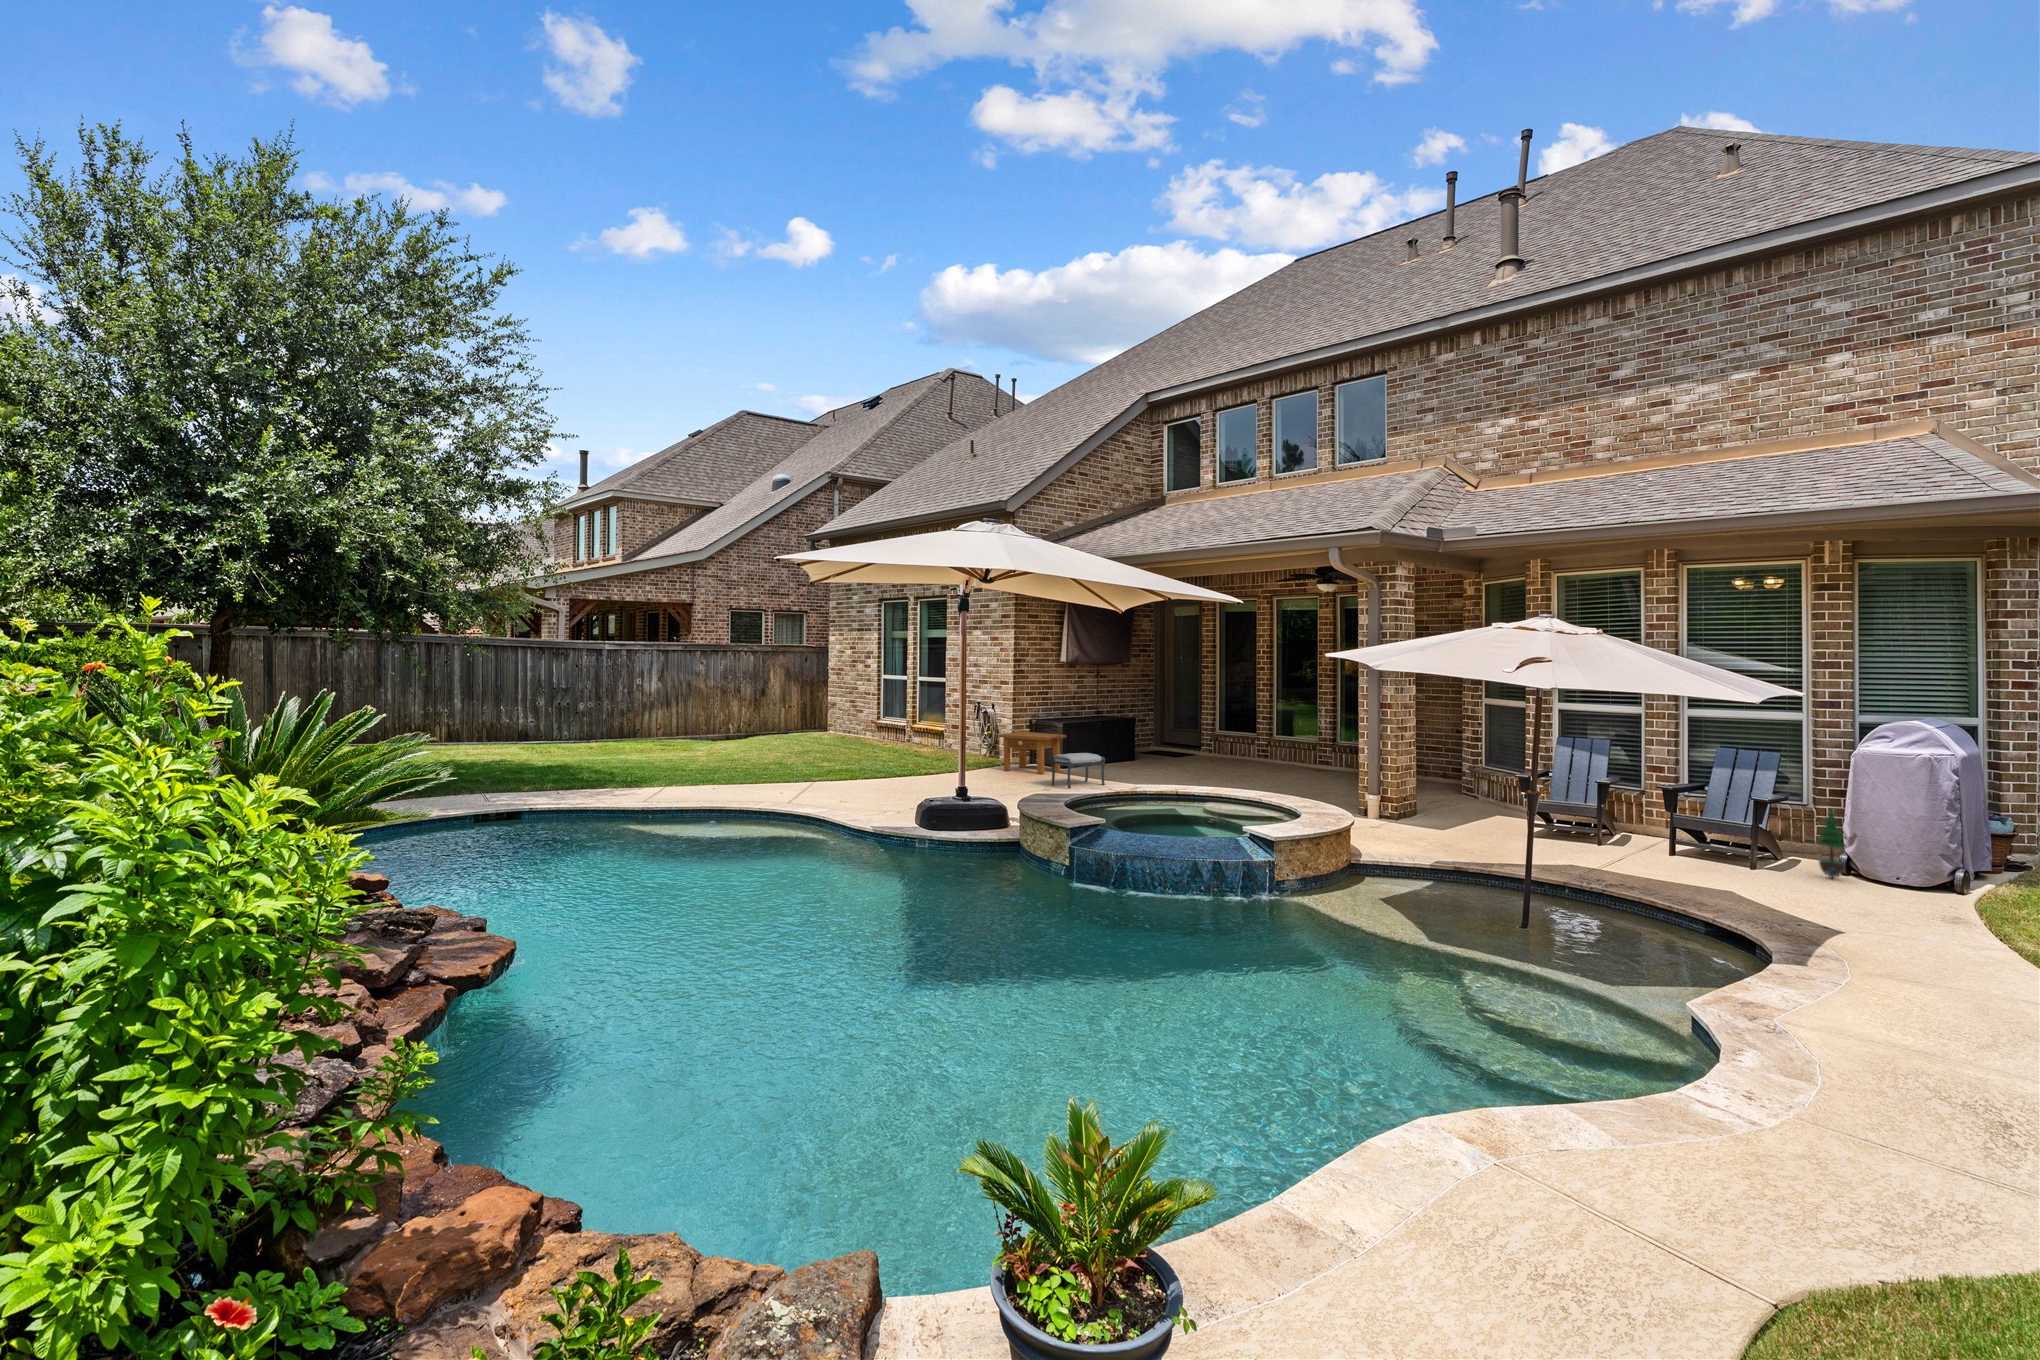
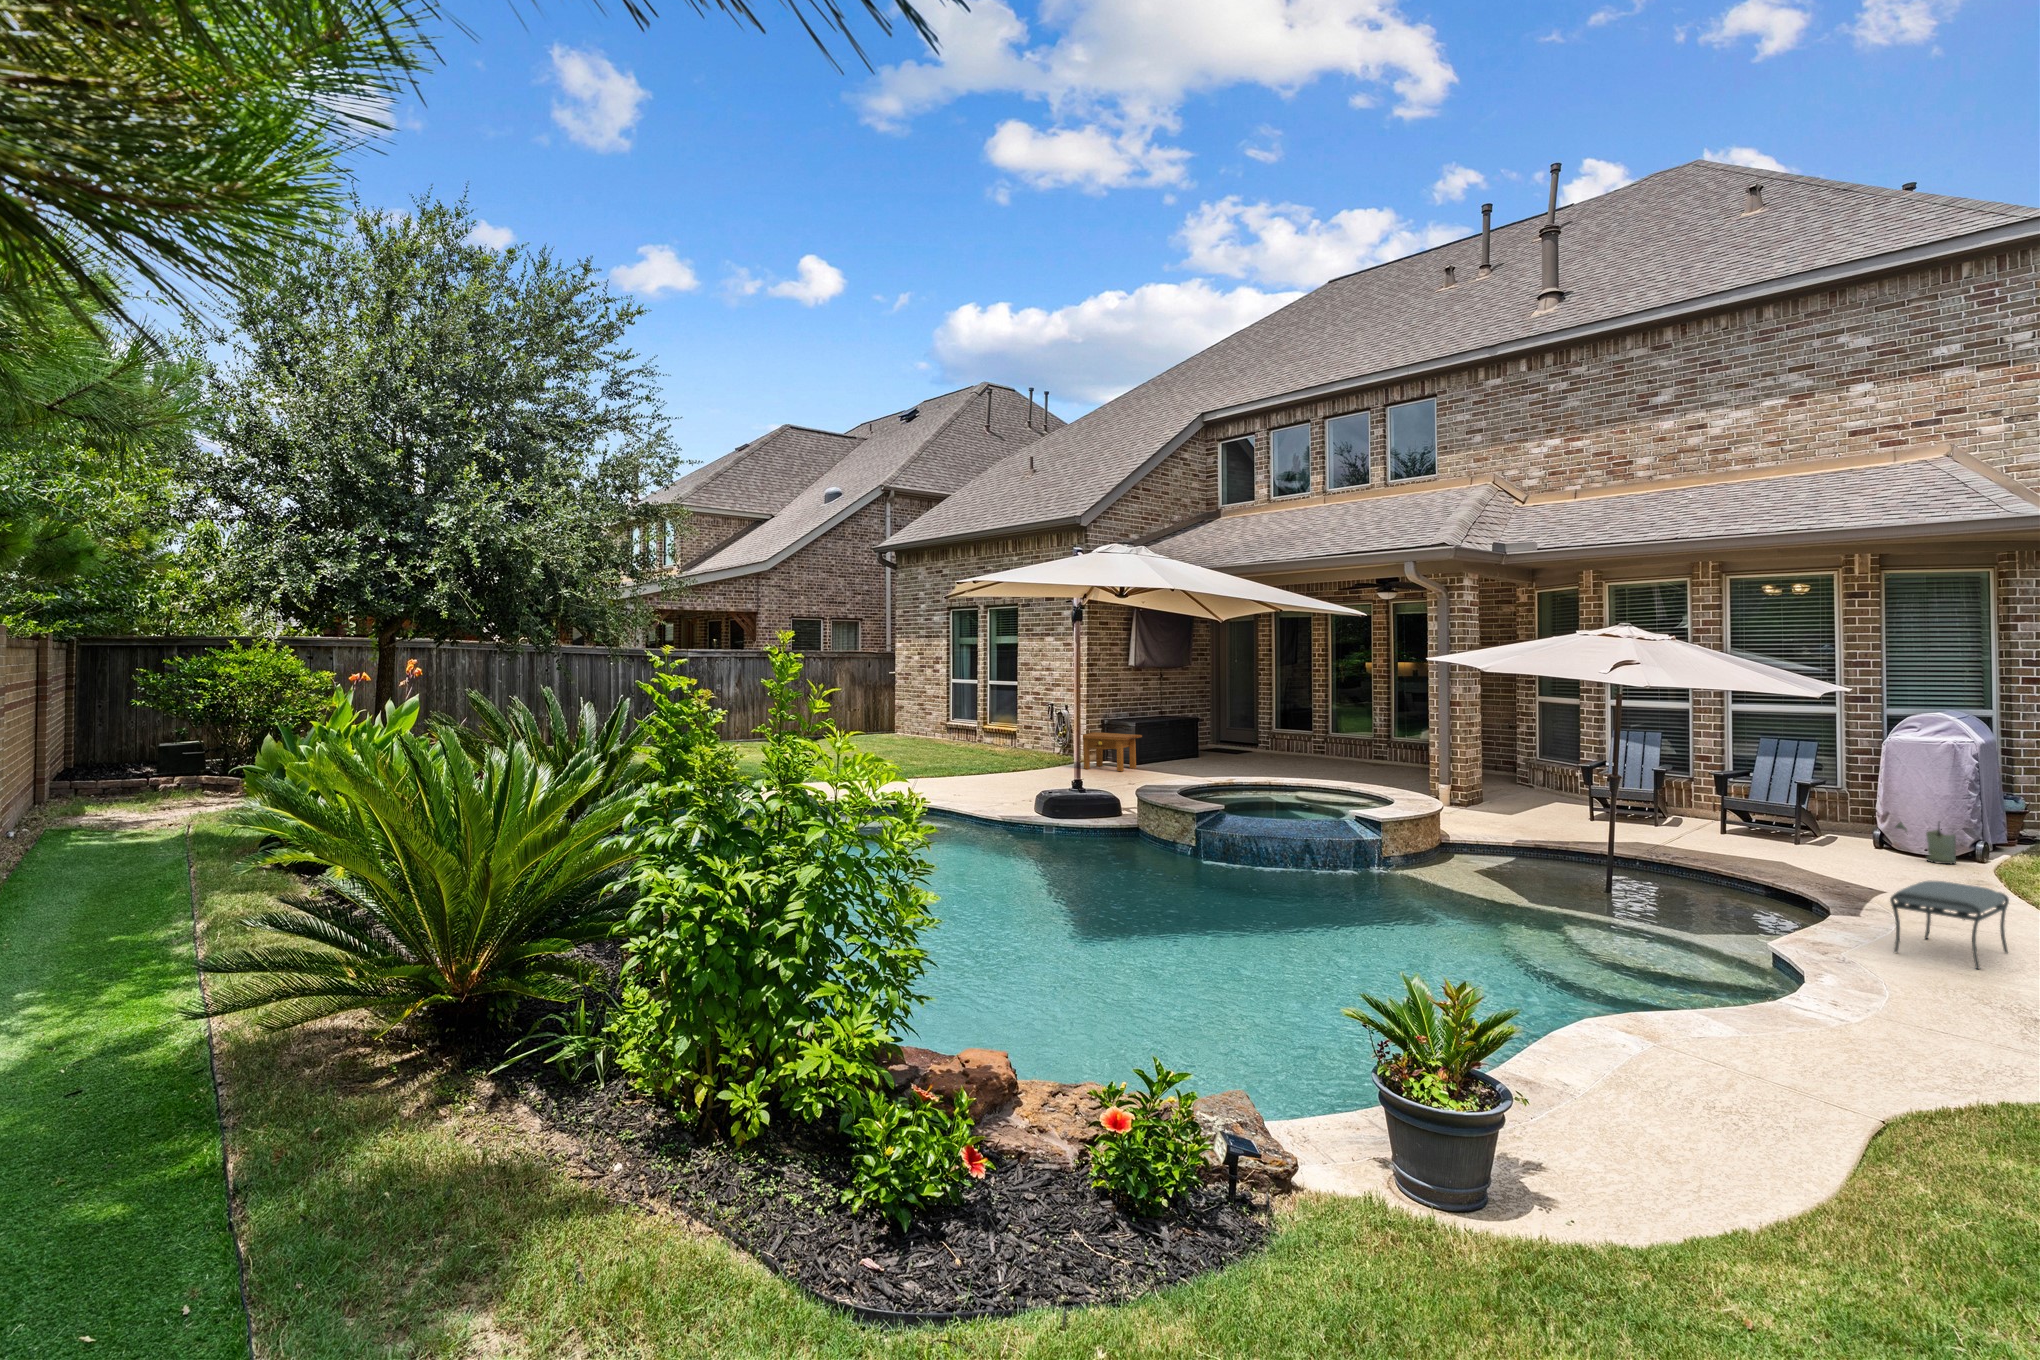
ottoman: present [1051,753,1105,788] -> present [1890,881,2009,969]
potted tree: present [1817,810,1847,878] -> none [1853,789,1883,850]
watering can: none [1861,846,1939,898] -> present [1895,822,1956,864]

